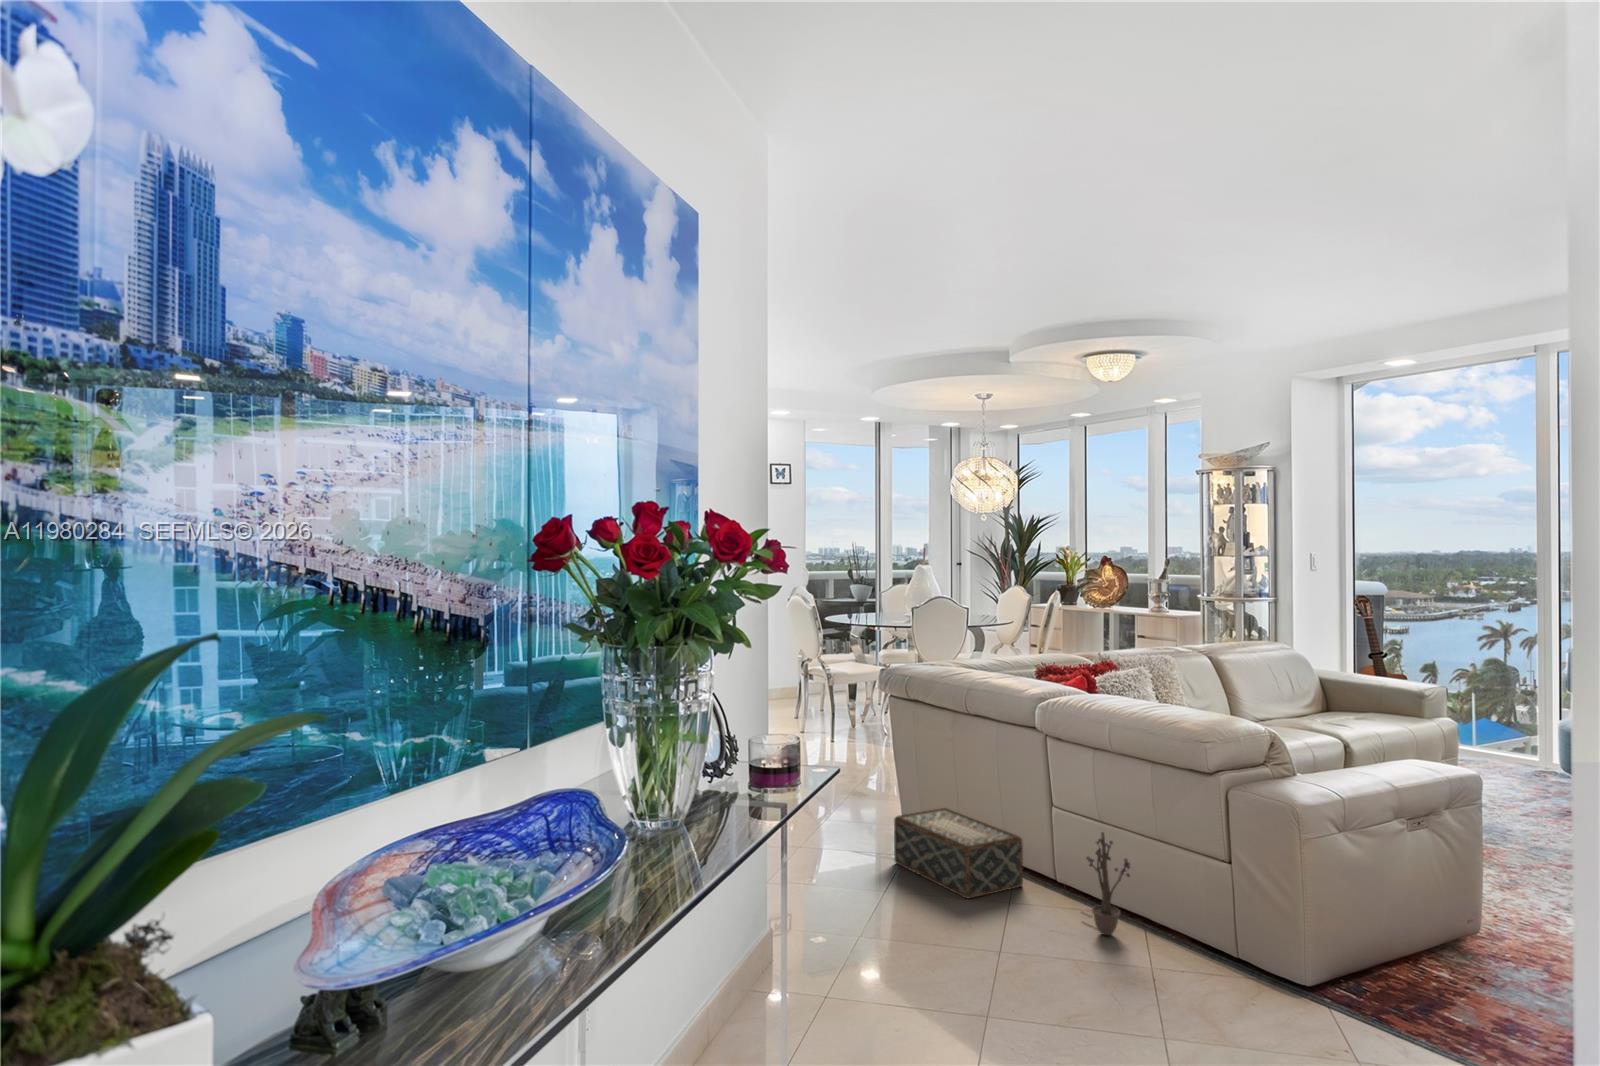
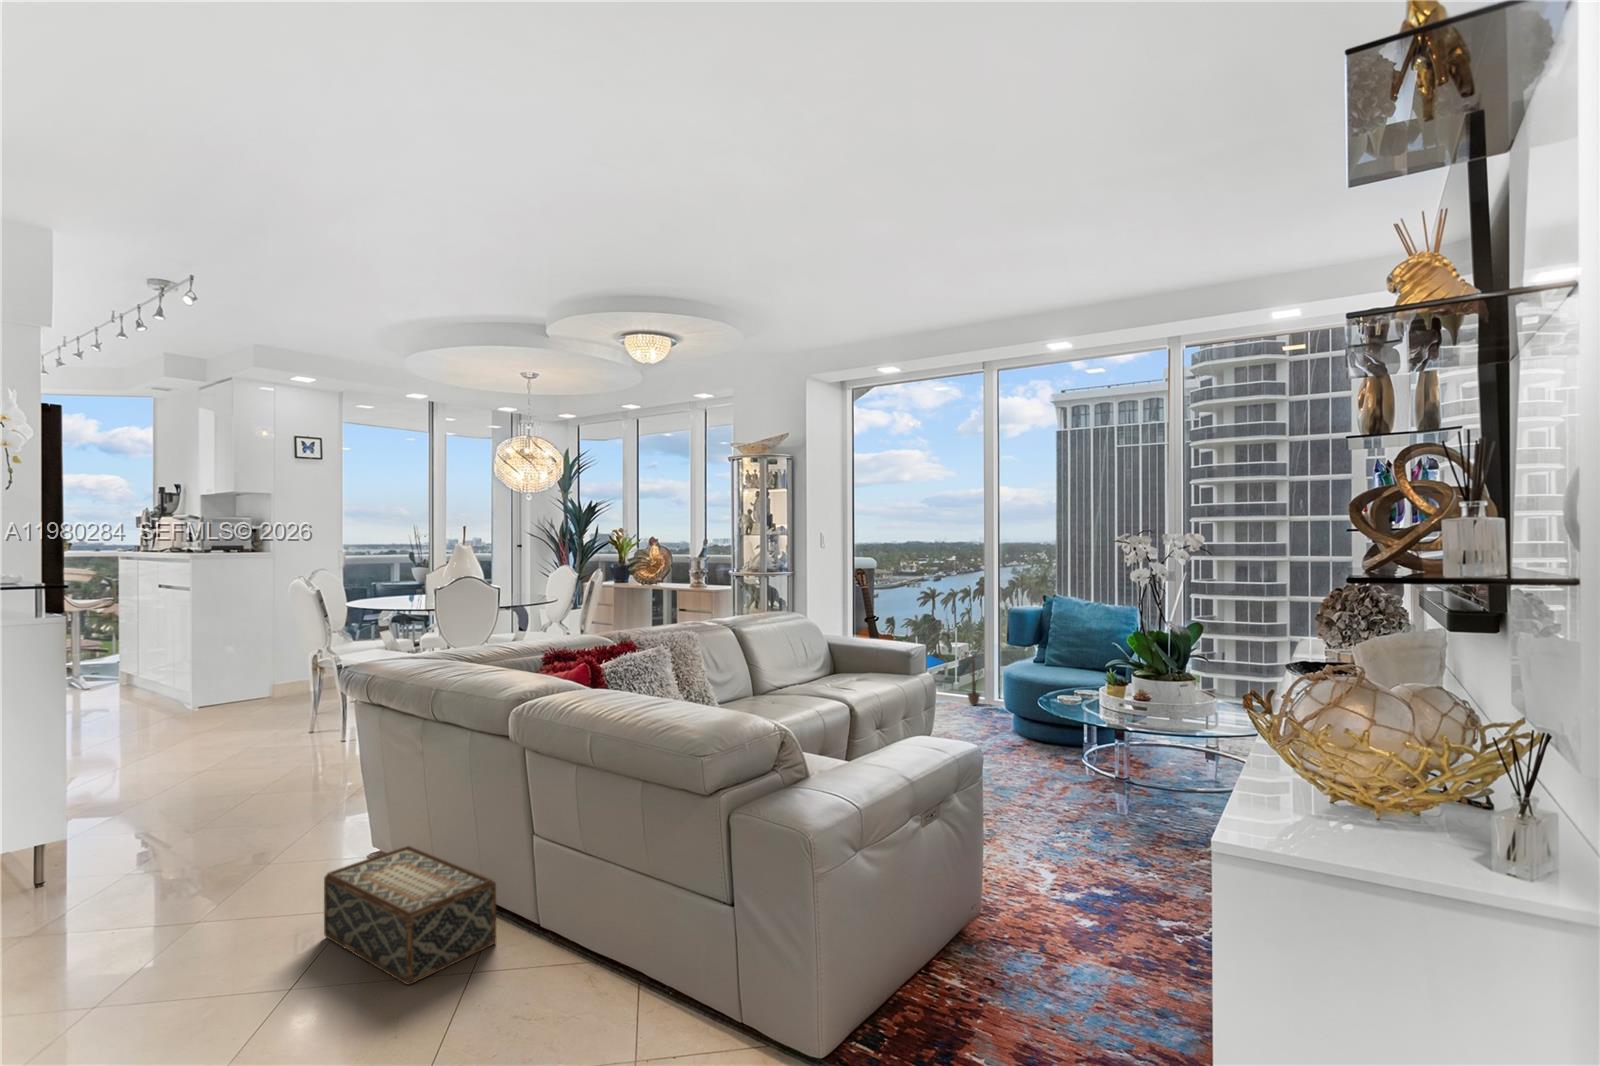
decorative plant: present [1081,832,1130,935] -> present [968,659,983,705]

